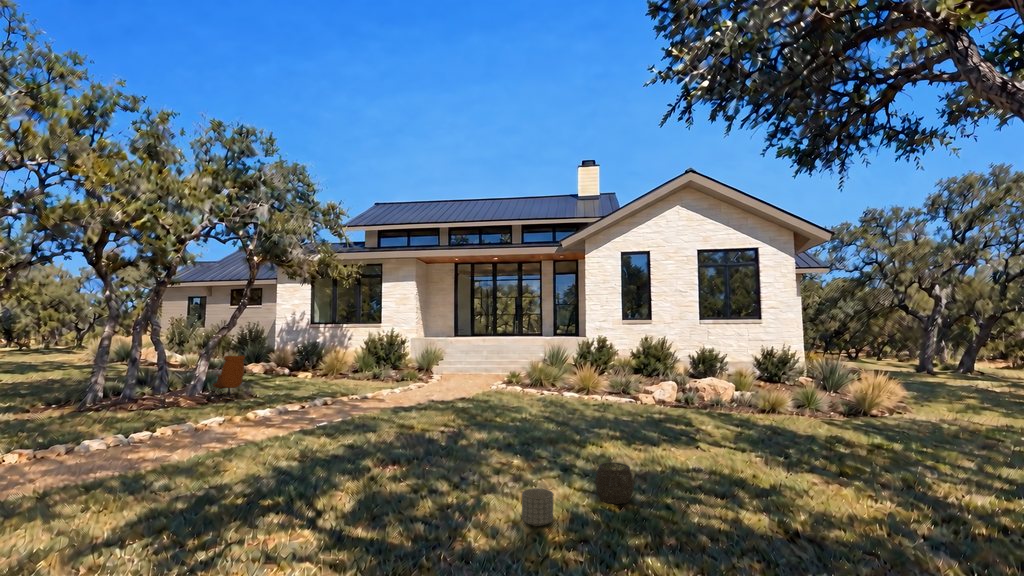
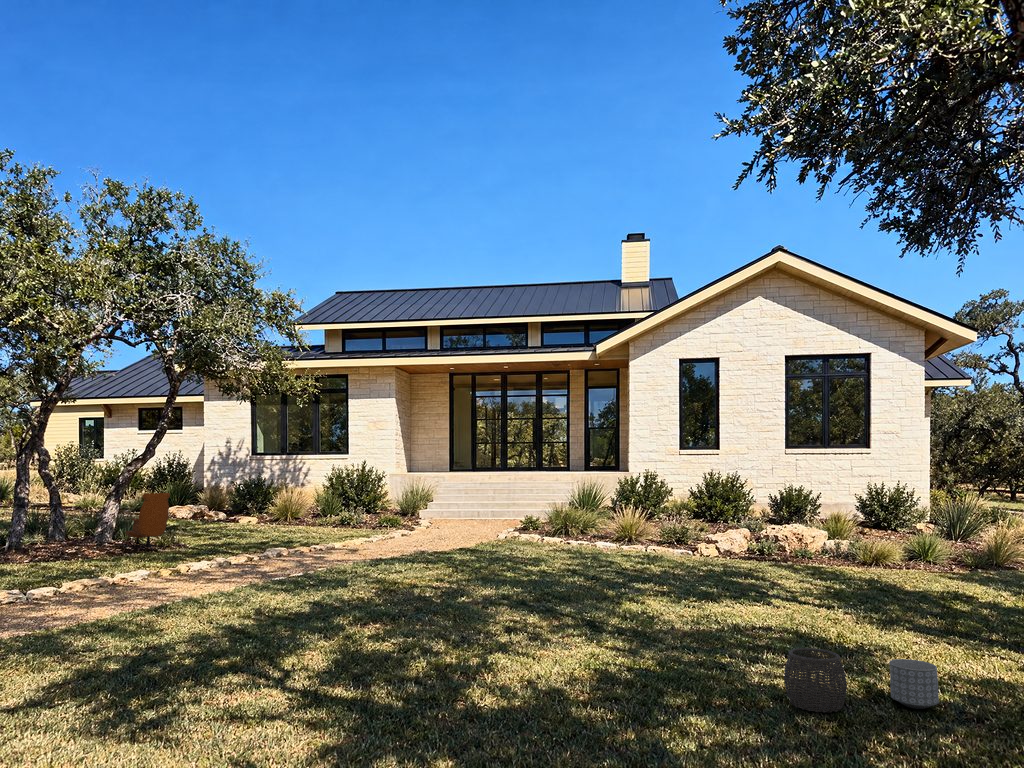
woven basket: present [595,462,634,504] -> present [784,648,848,713]
planter: present [522,488,553,527] -> present [889,659,939,709]

